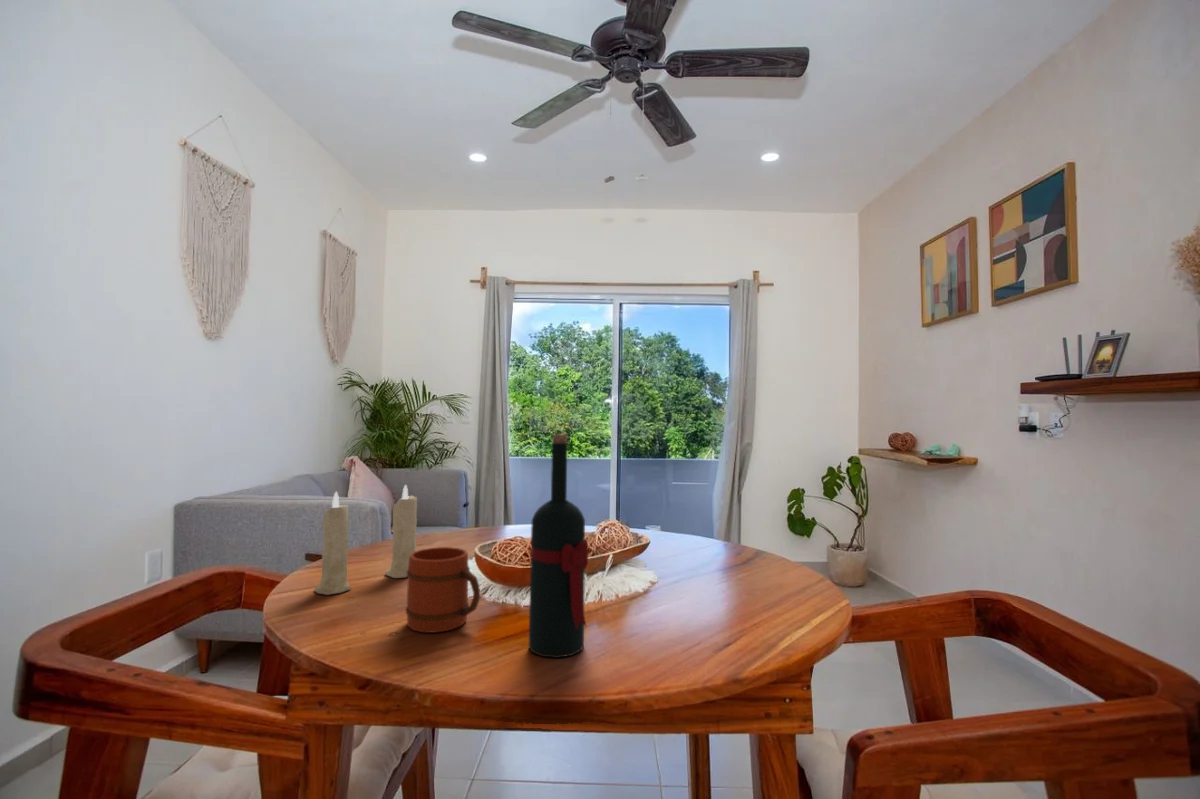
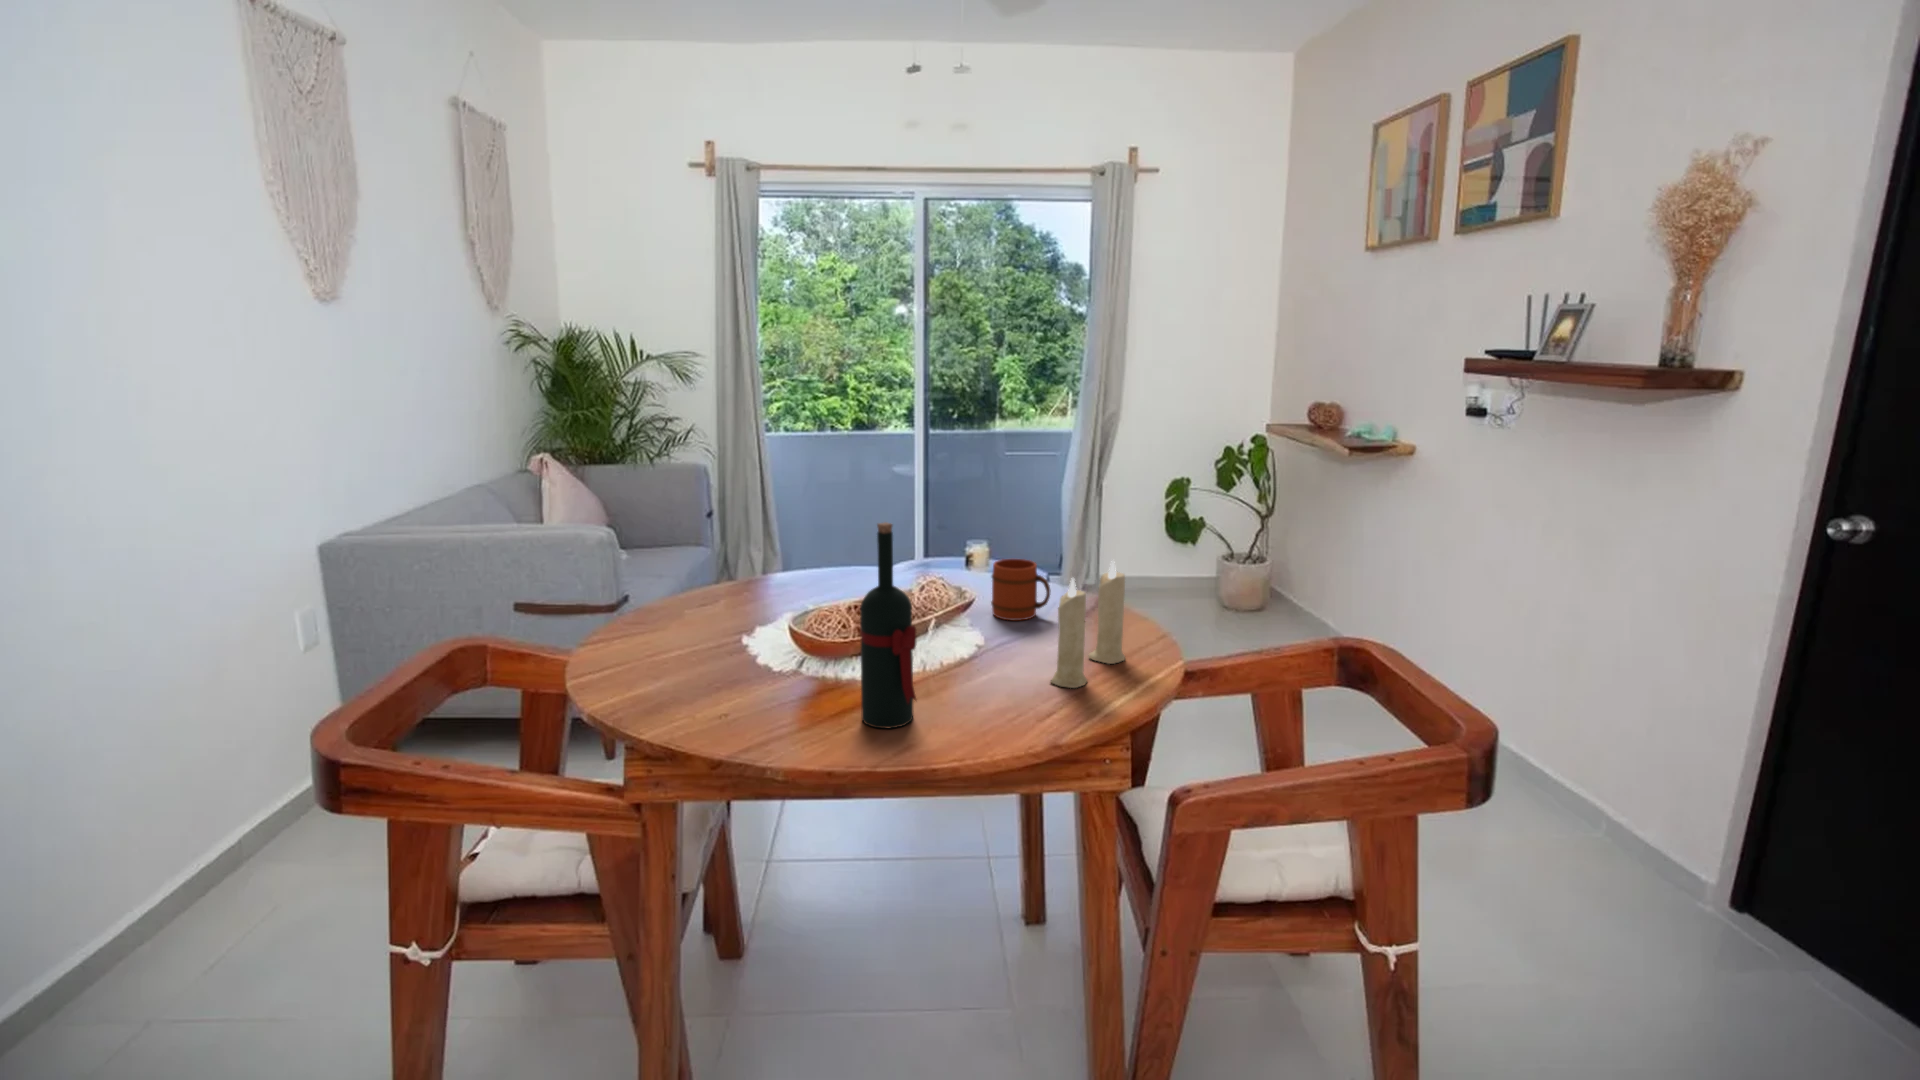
candle: present [314,486,417,595] -> present [1051,561,1125,688]
mug: present [406,547,480,632] -> present [991,559,1051,620]

